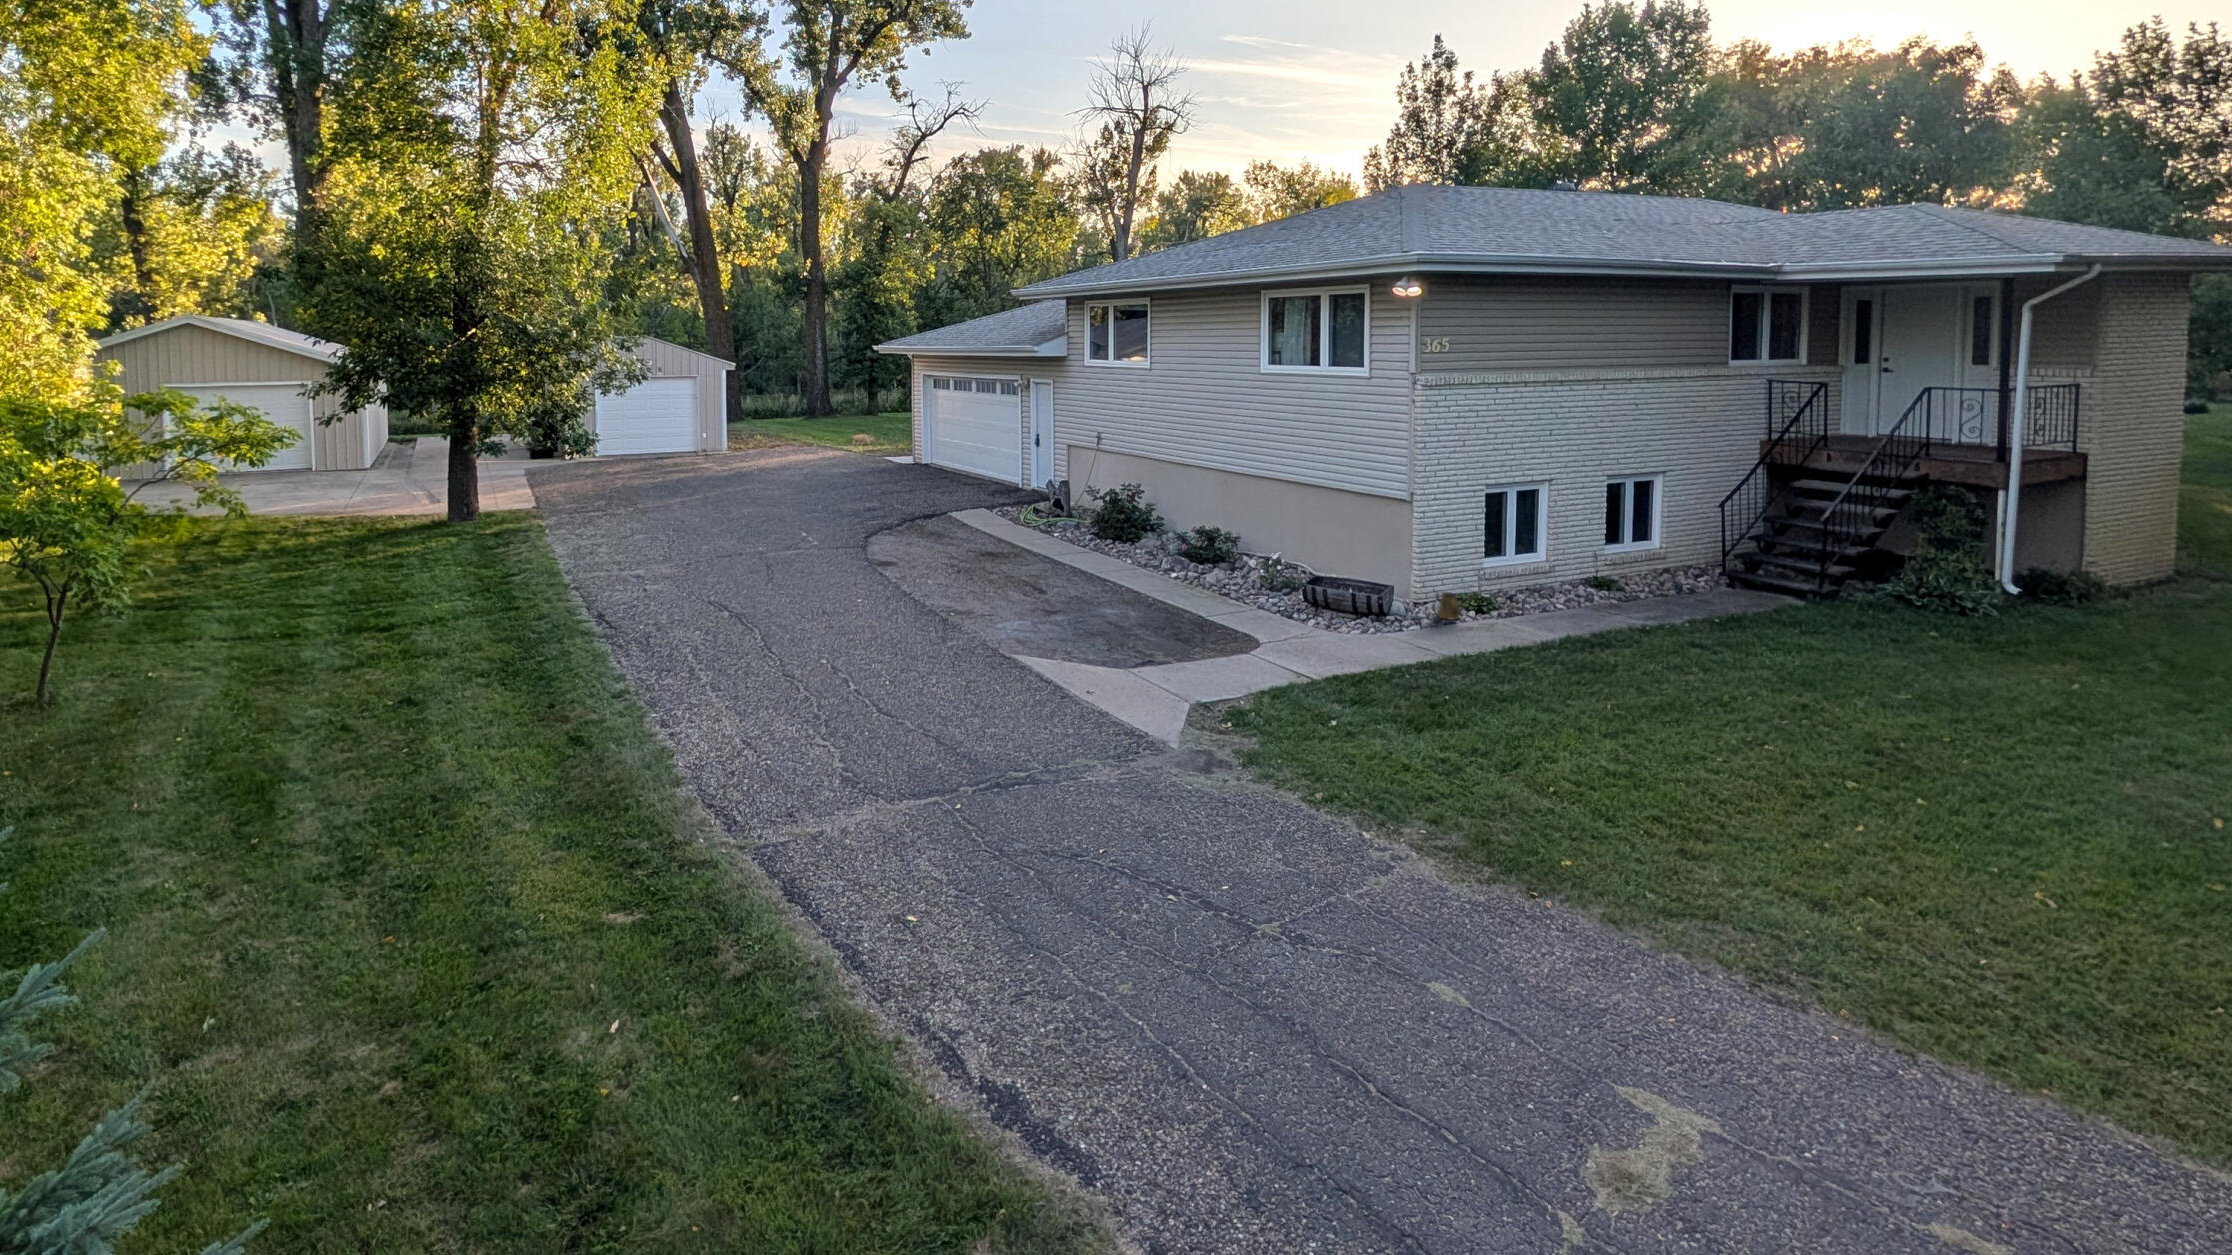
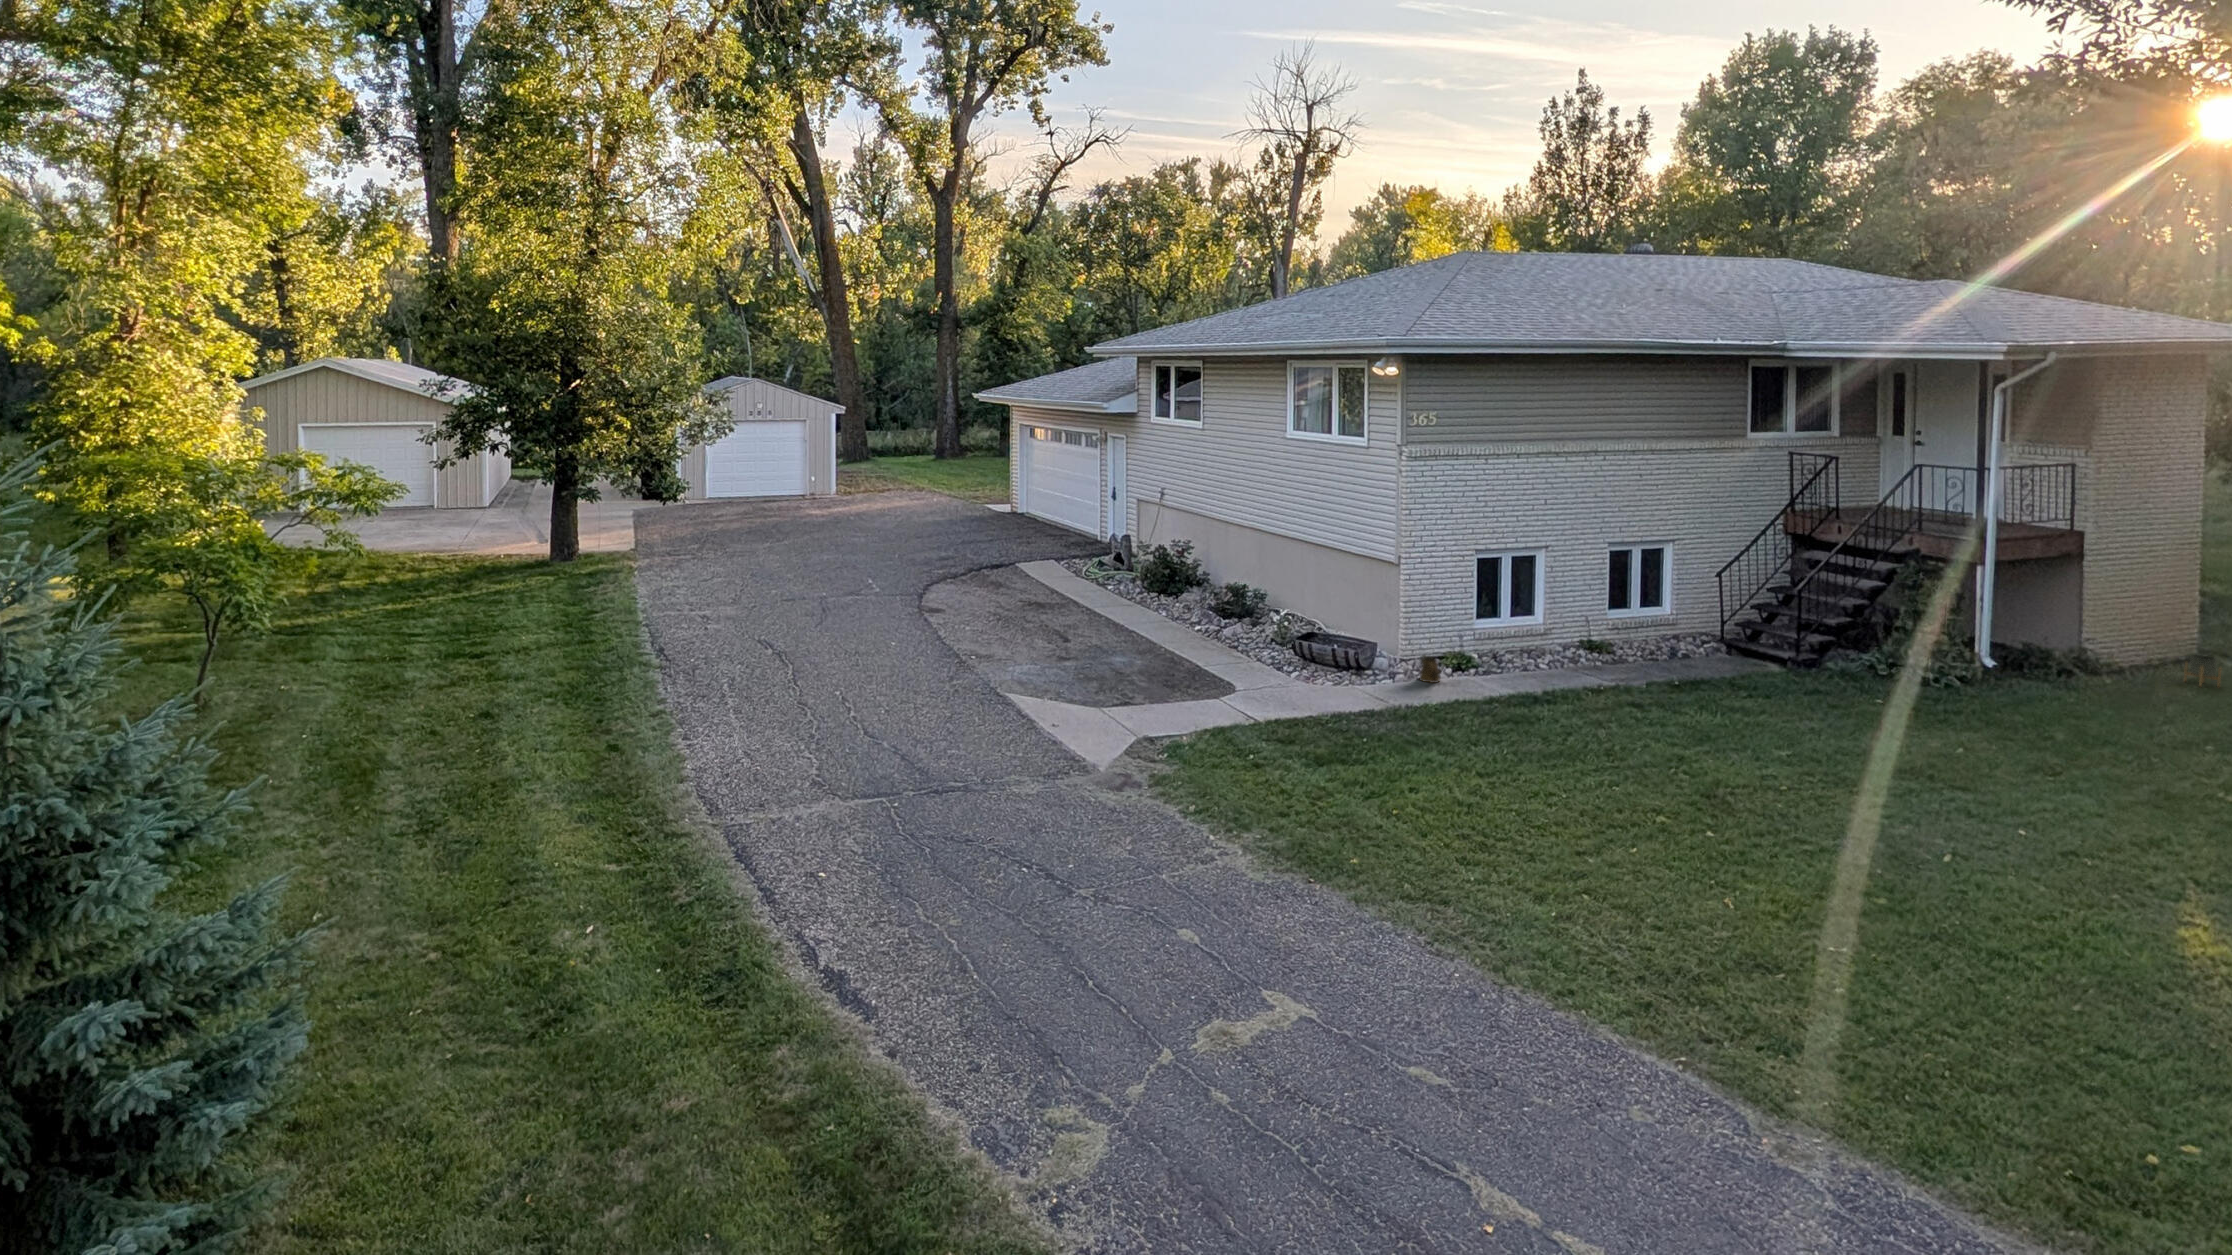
planter: none [2132,564,2172,595] -> present [2184,655,2221,687]

